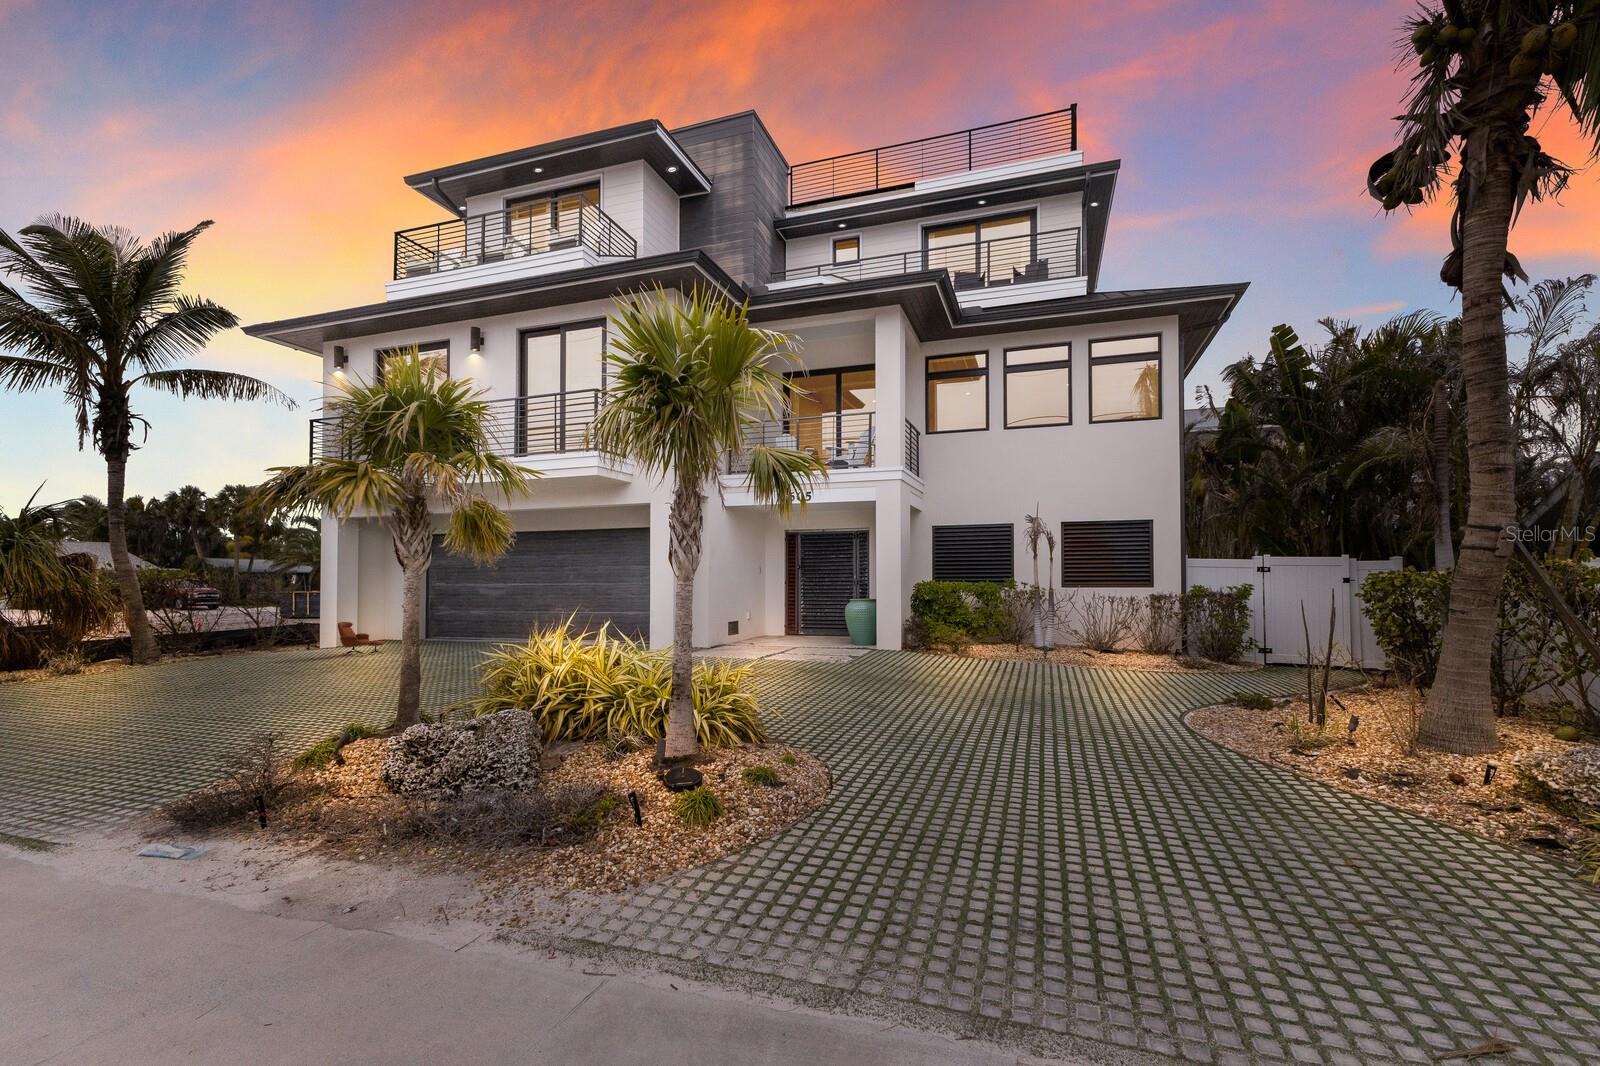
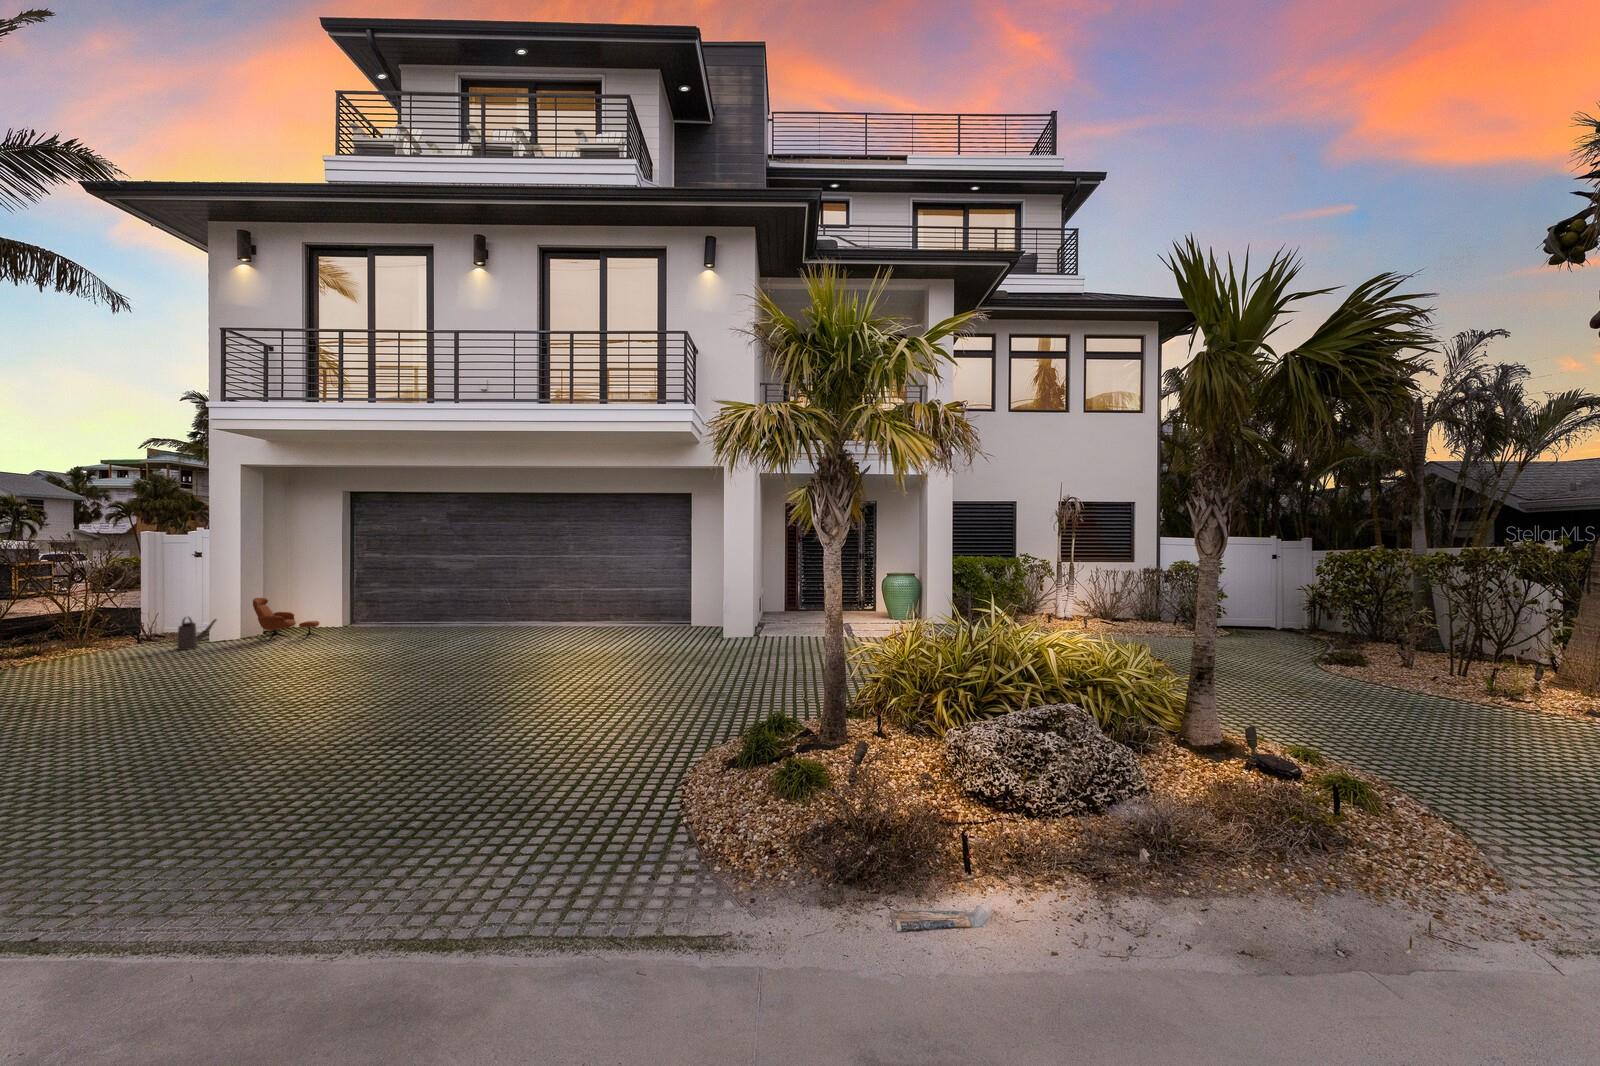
watering can: none [276,635,312,660] -> present [173,617,216,650]

